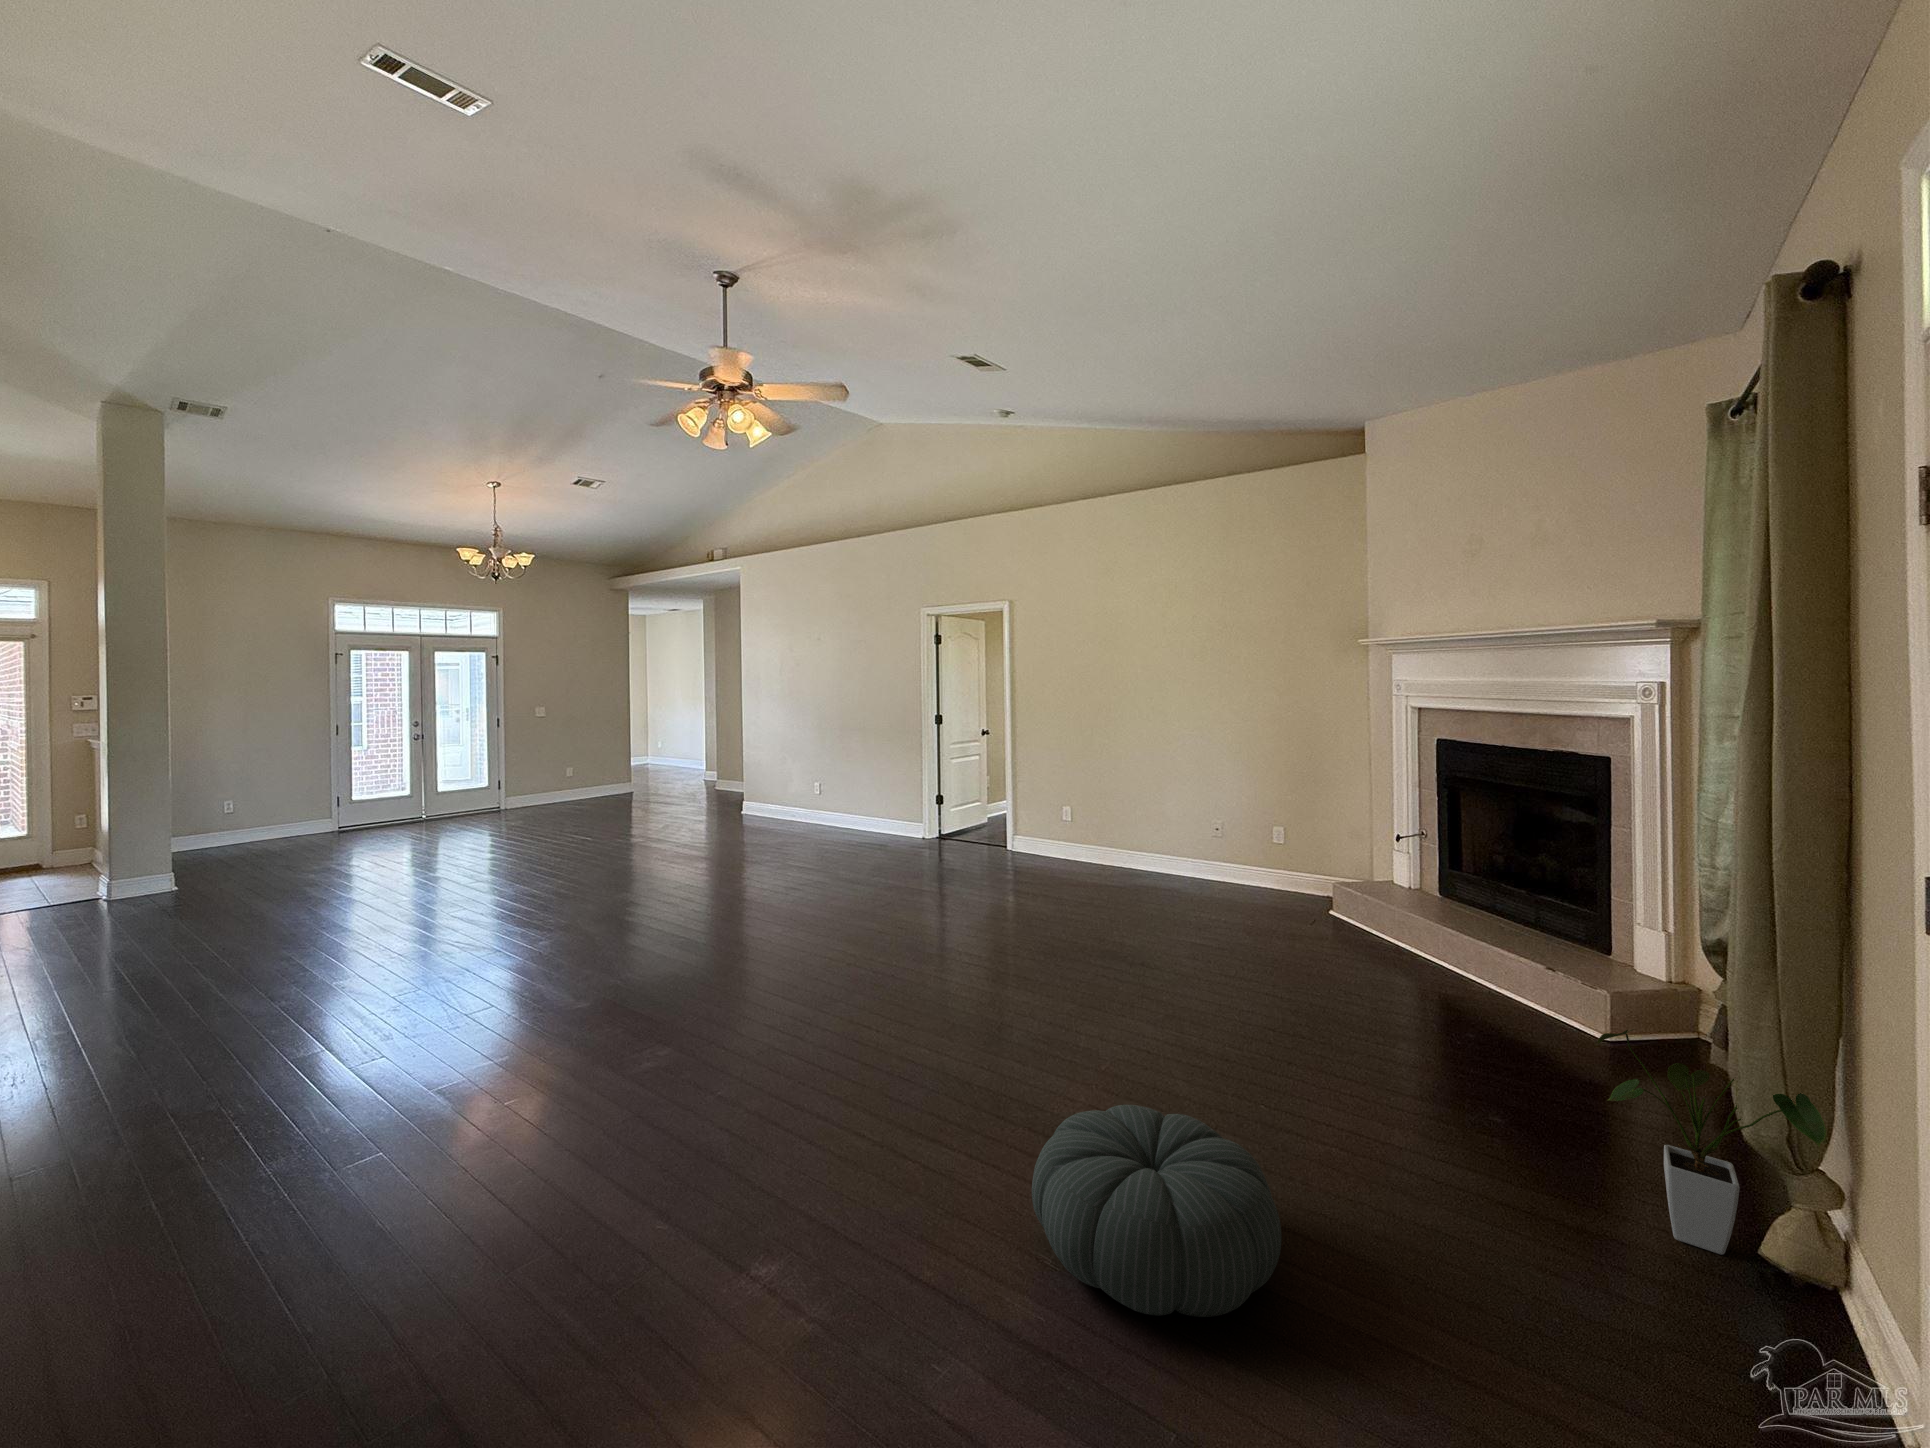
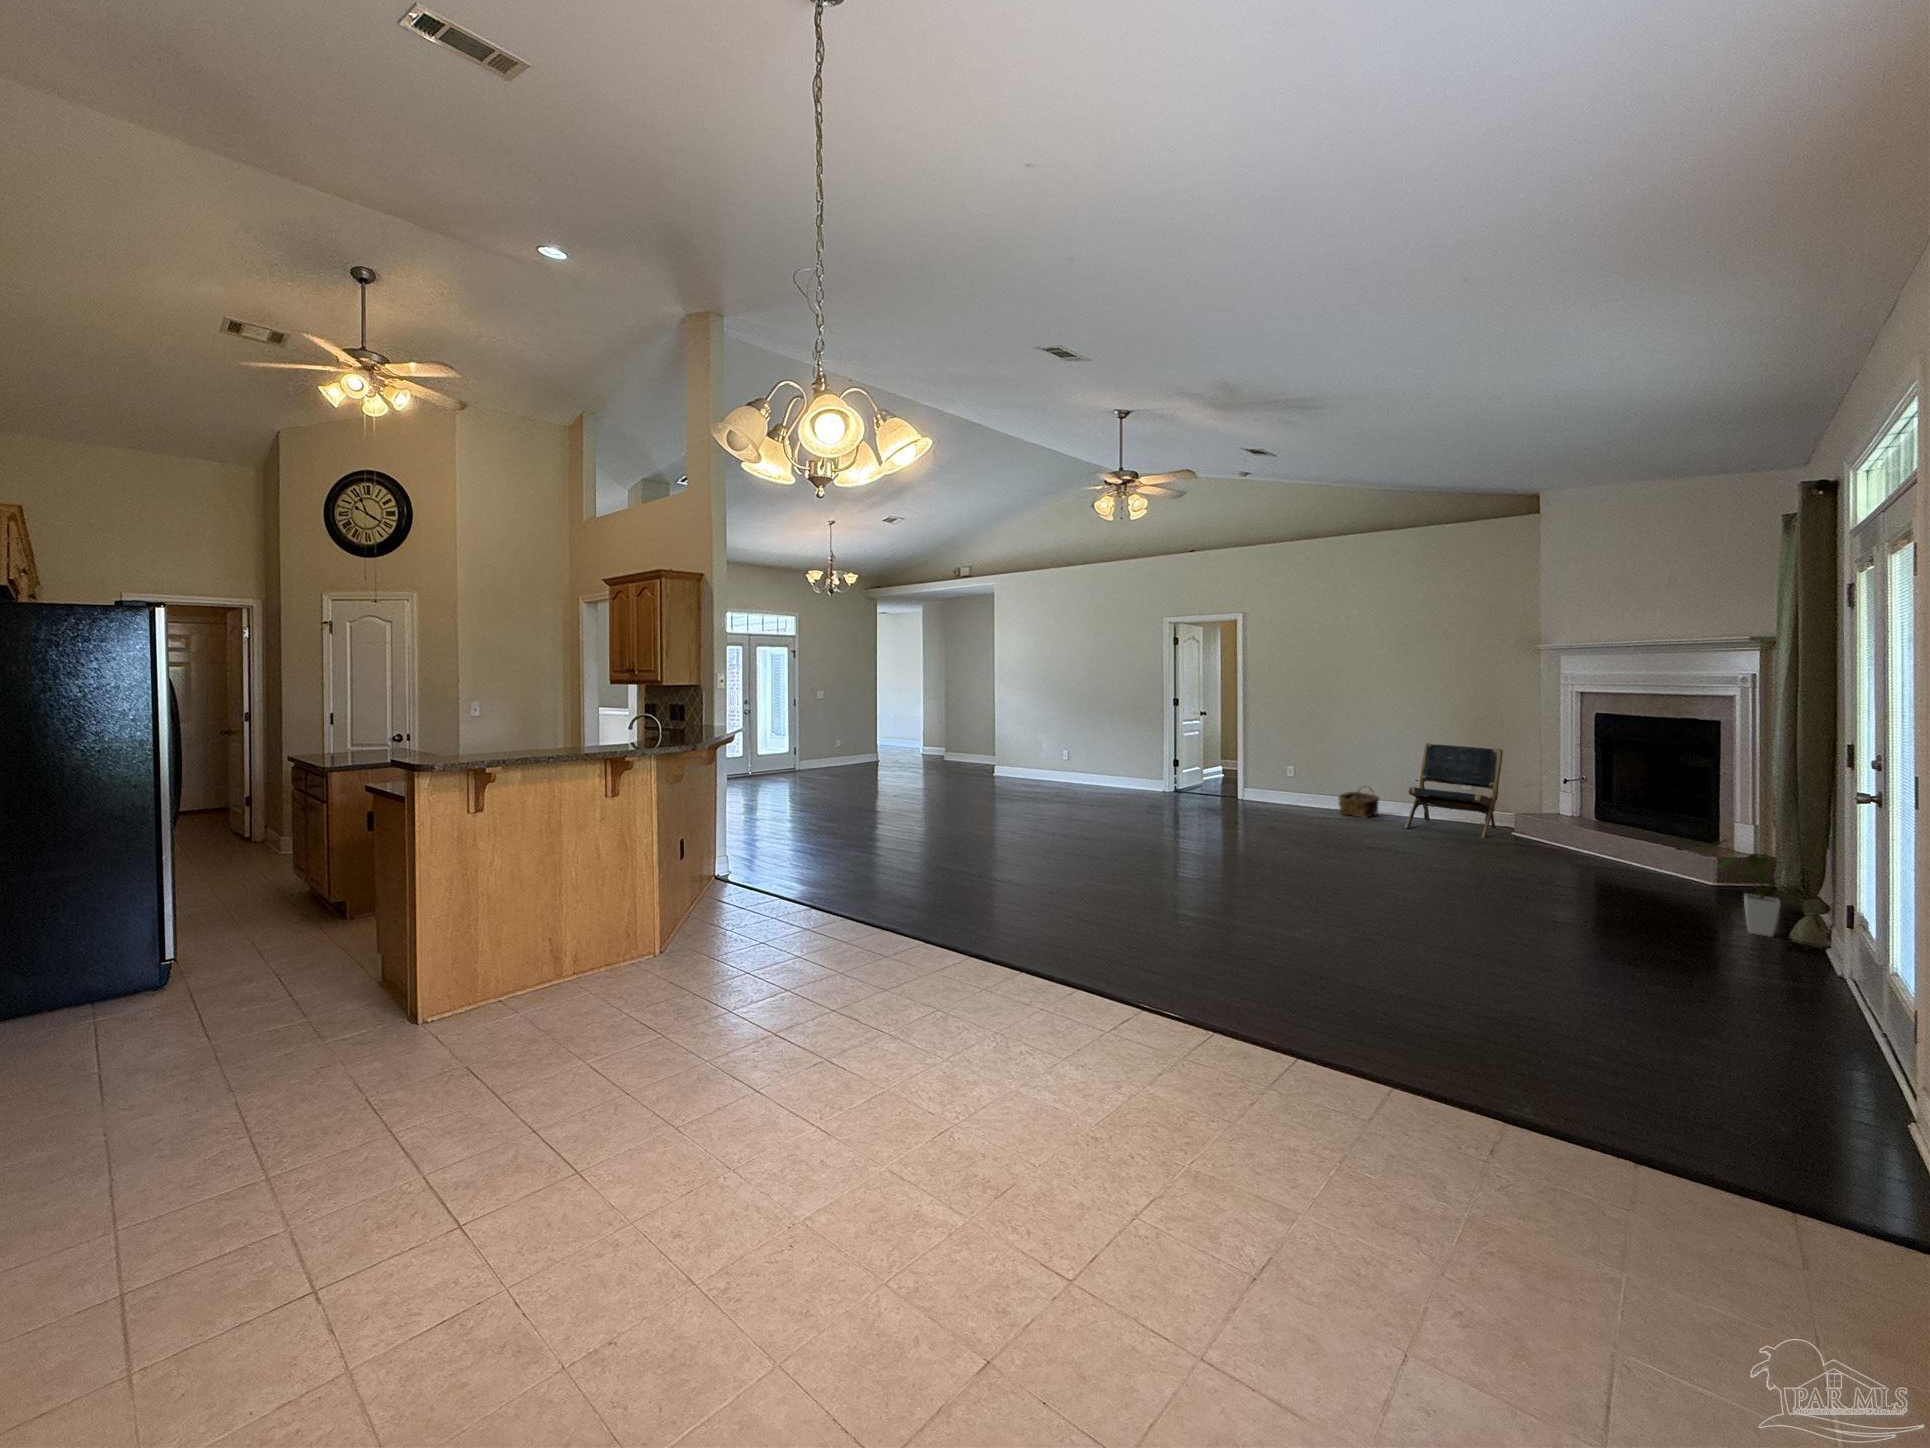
lounge chair: none [1185,779,1321,927] -> present [1405,743,1503,838]
woven basket: none [1114,837,1168,885] -> present [1339,787,1379,818]
pouf: present [1032,1105,1281,1317] -> none [1427,872,1560,940]

